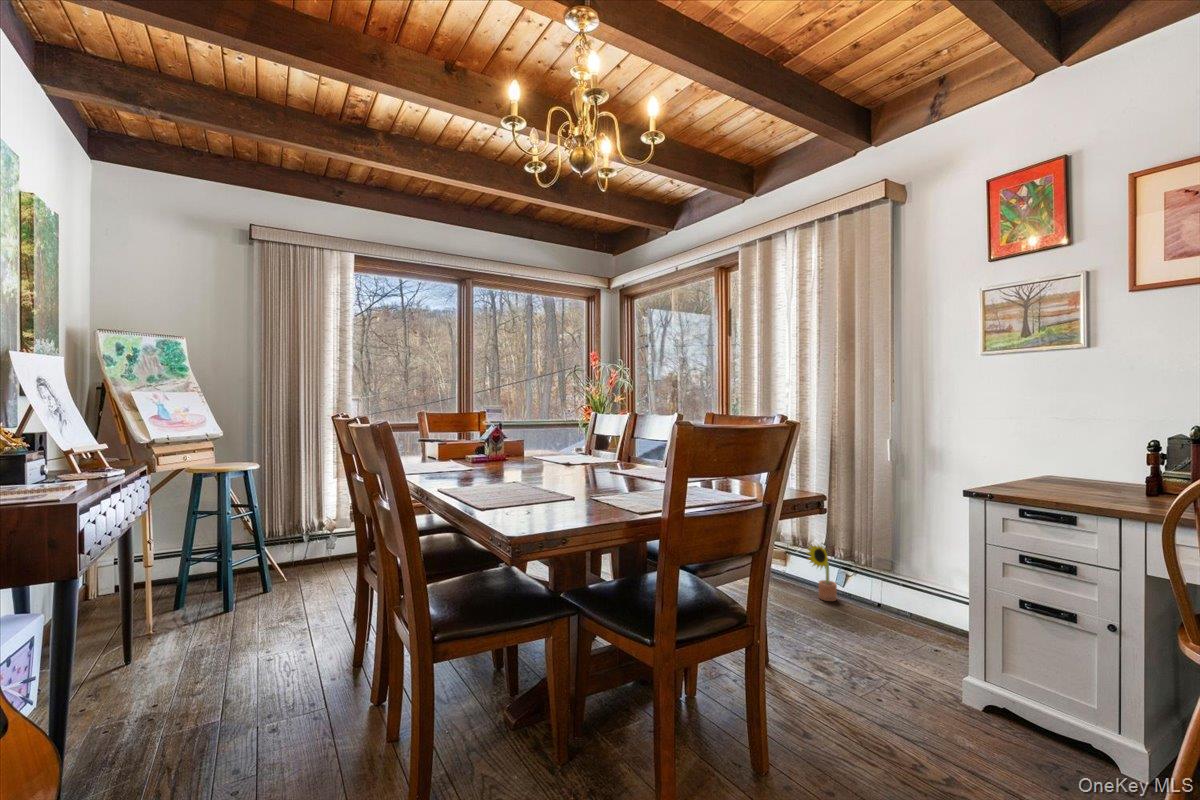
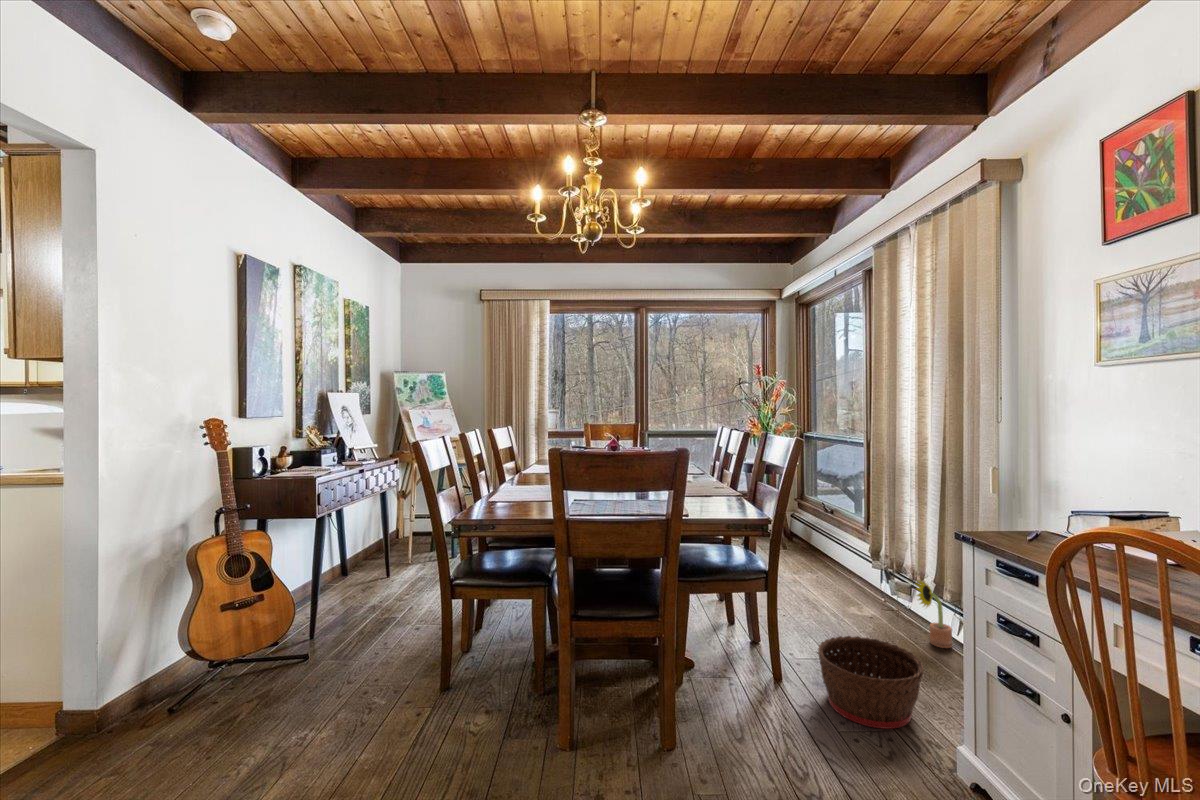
basket: none [804,603,902,684] -> present [818,636,923,729]

